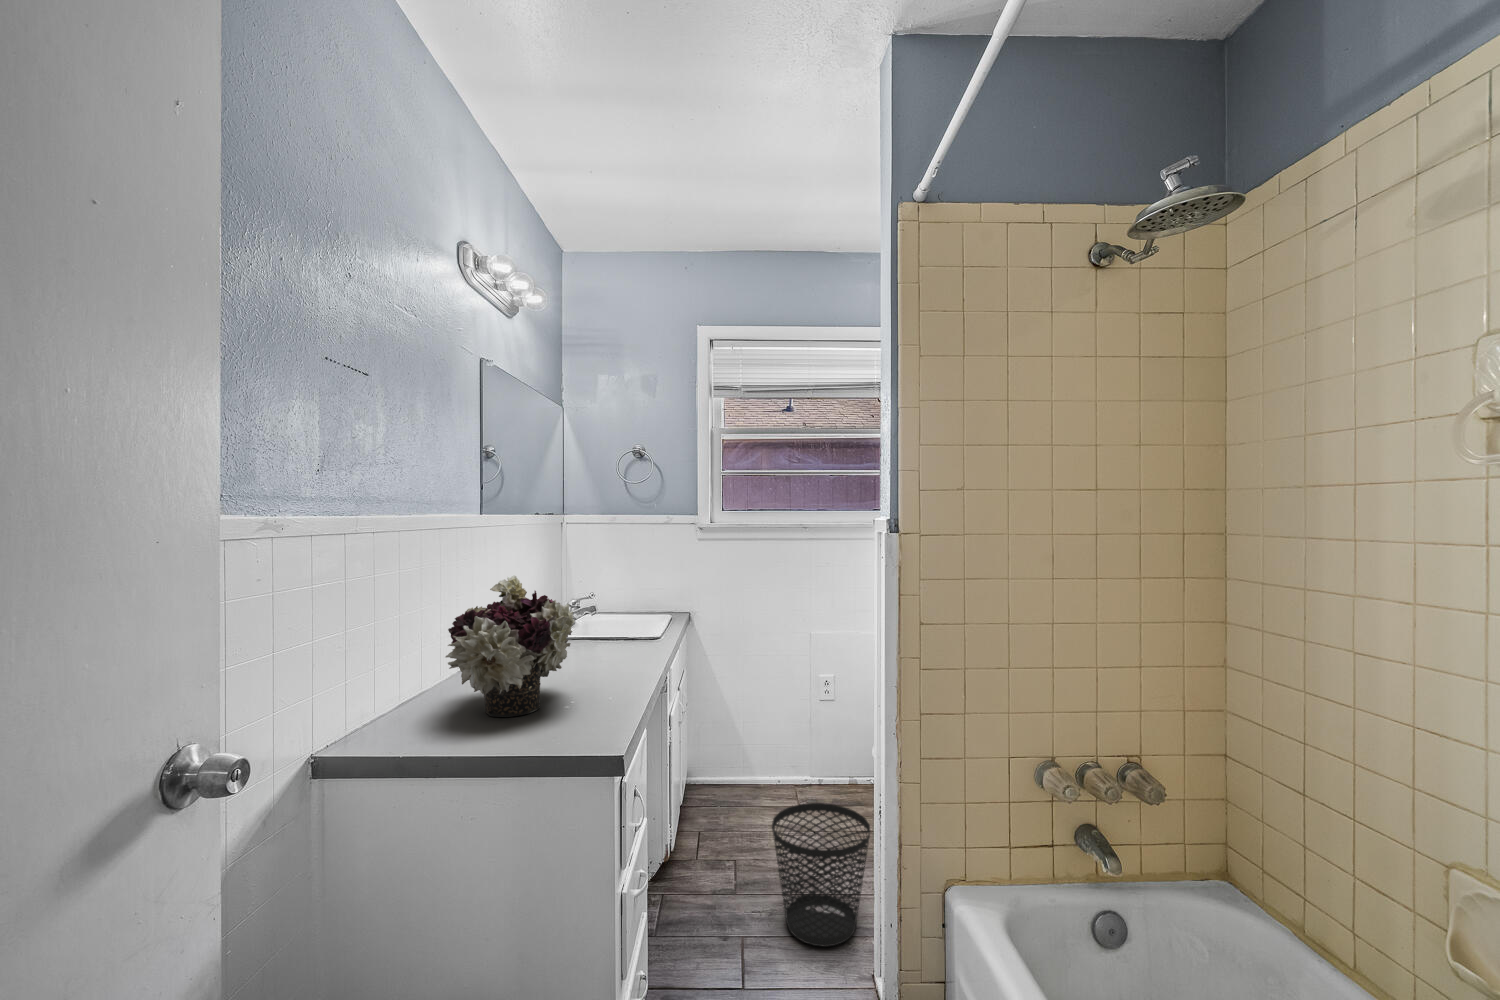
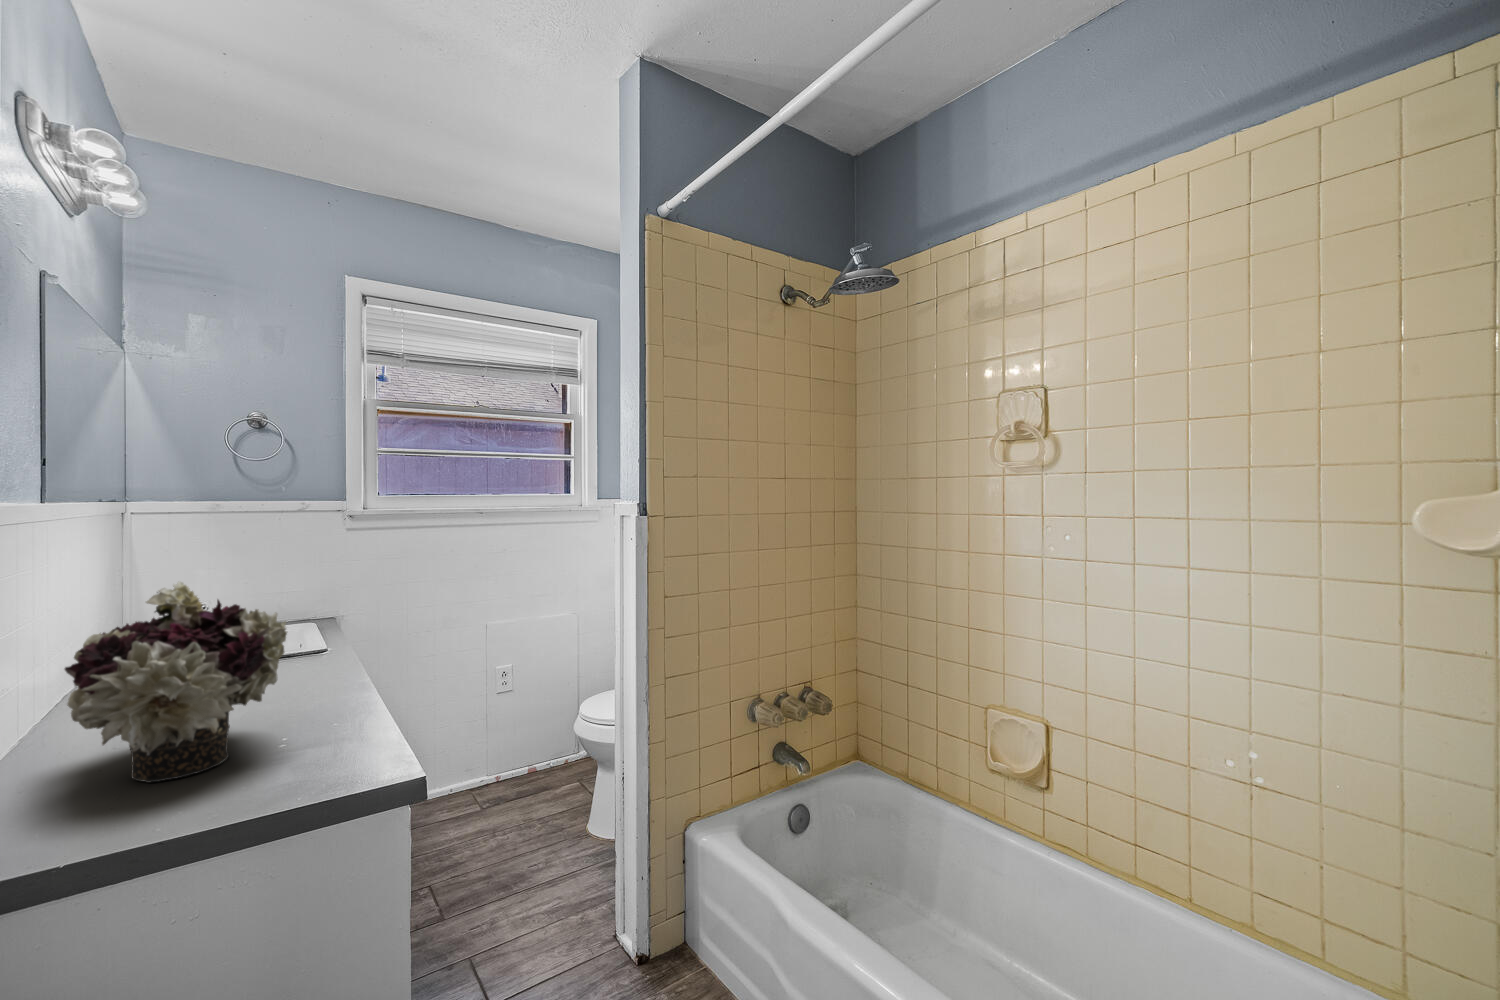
wastebasket: present [772,803,870,947] -> none [493,789,597,935]

